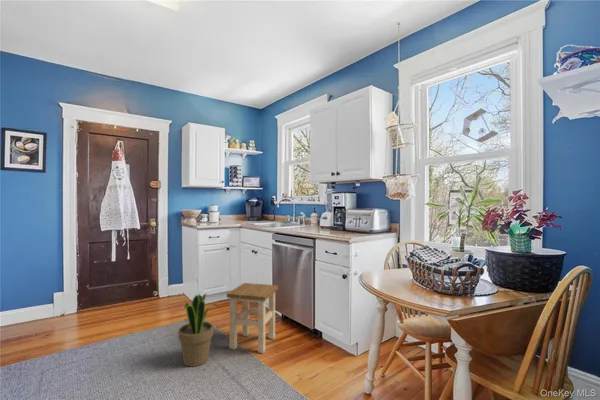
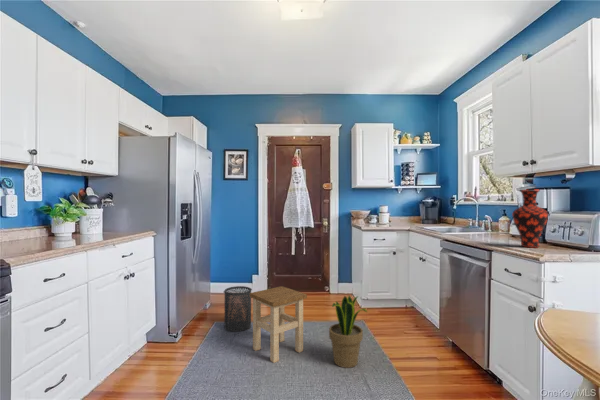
vase: none [329,193,350,235] -> present [512,190,548,248]
stool: present [227,283,278,353] -> present [250,286,307,363]
trash can: none [17,307,65,370] -> present [224,286,252,332]

